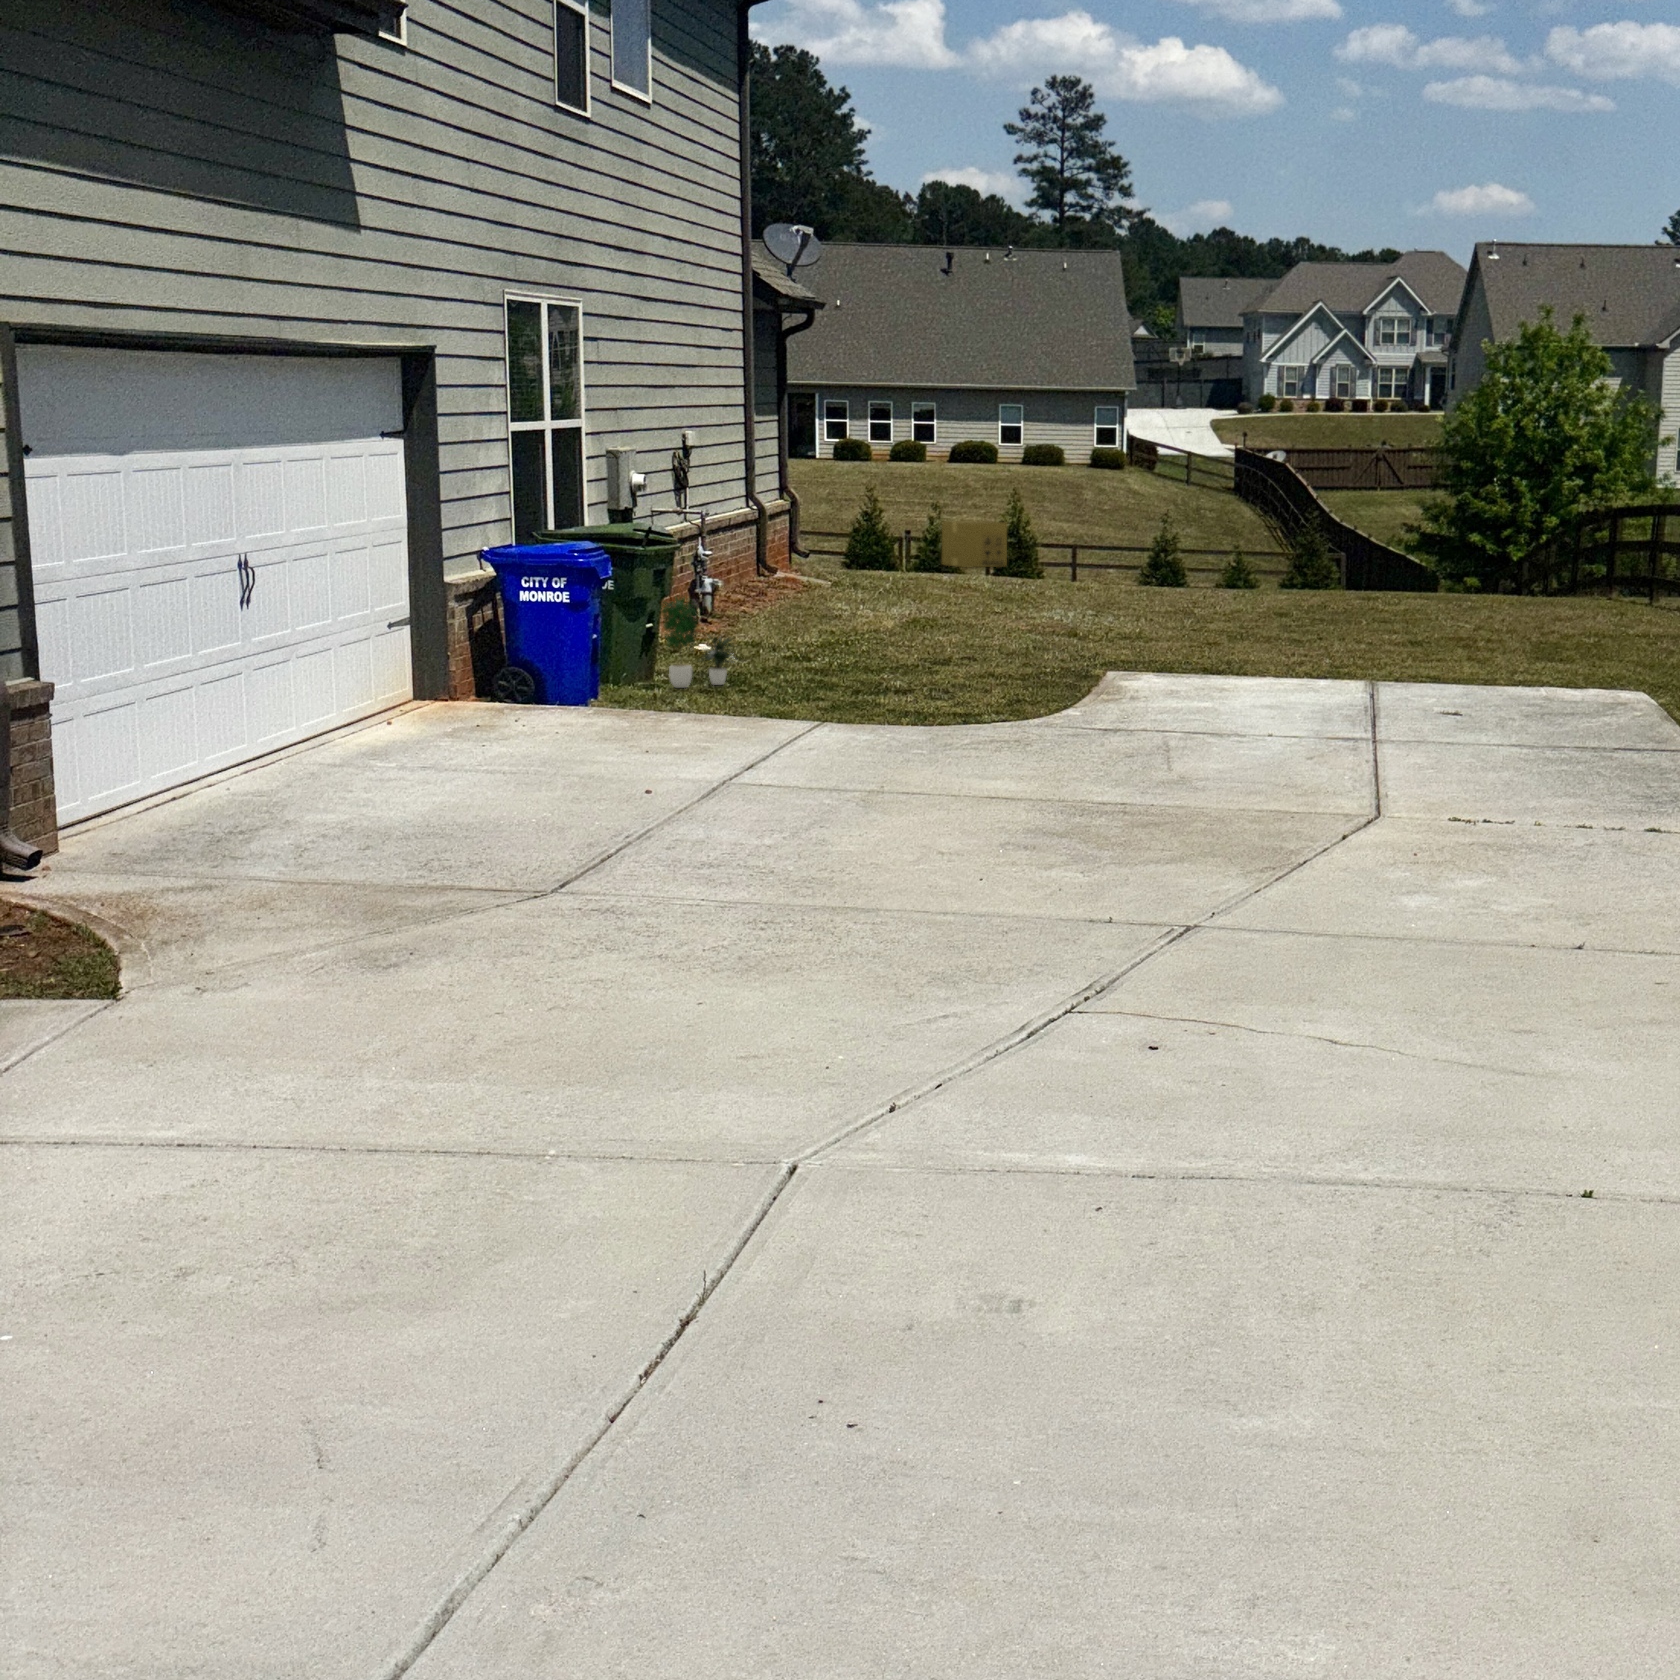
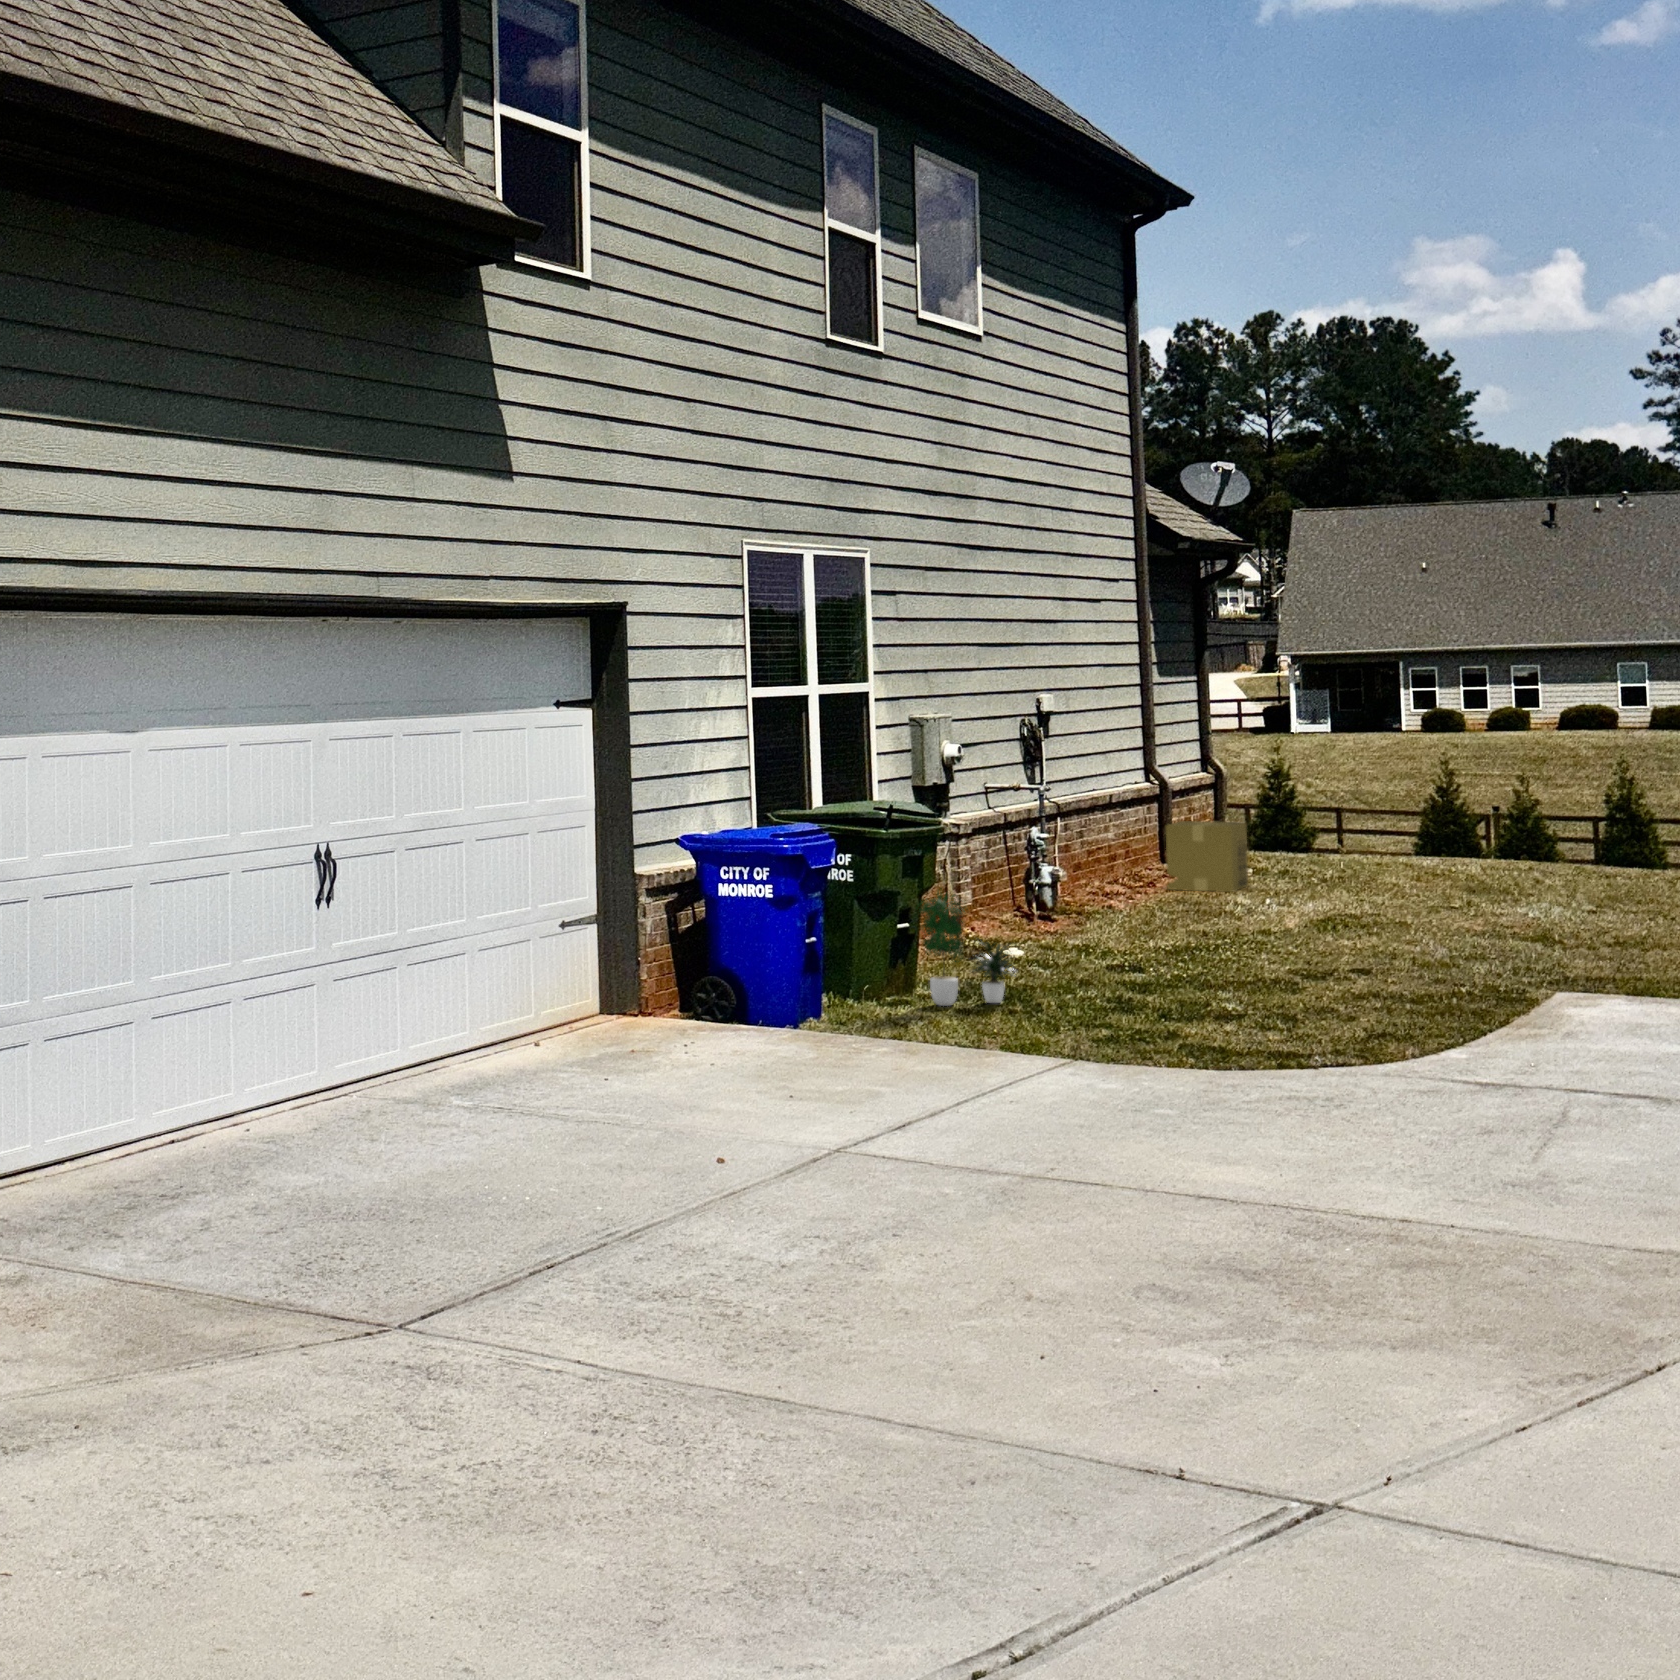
cardboard box: present [942,521,1007,568] -> present [1166,821,1248,892]

